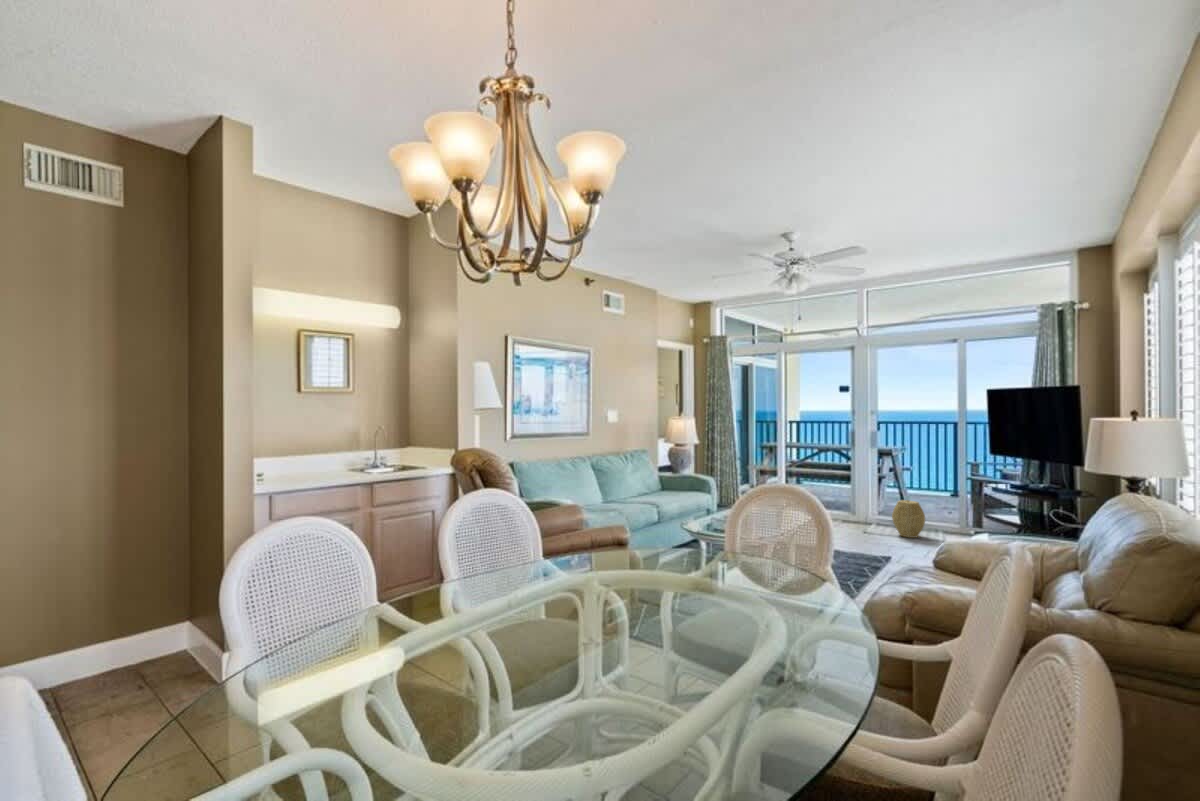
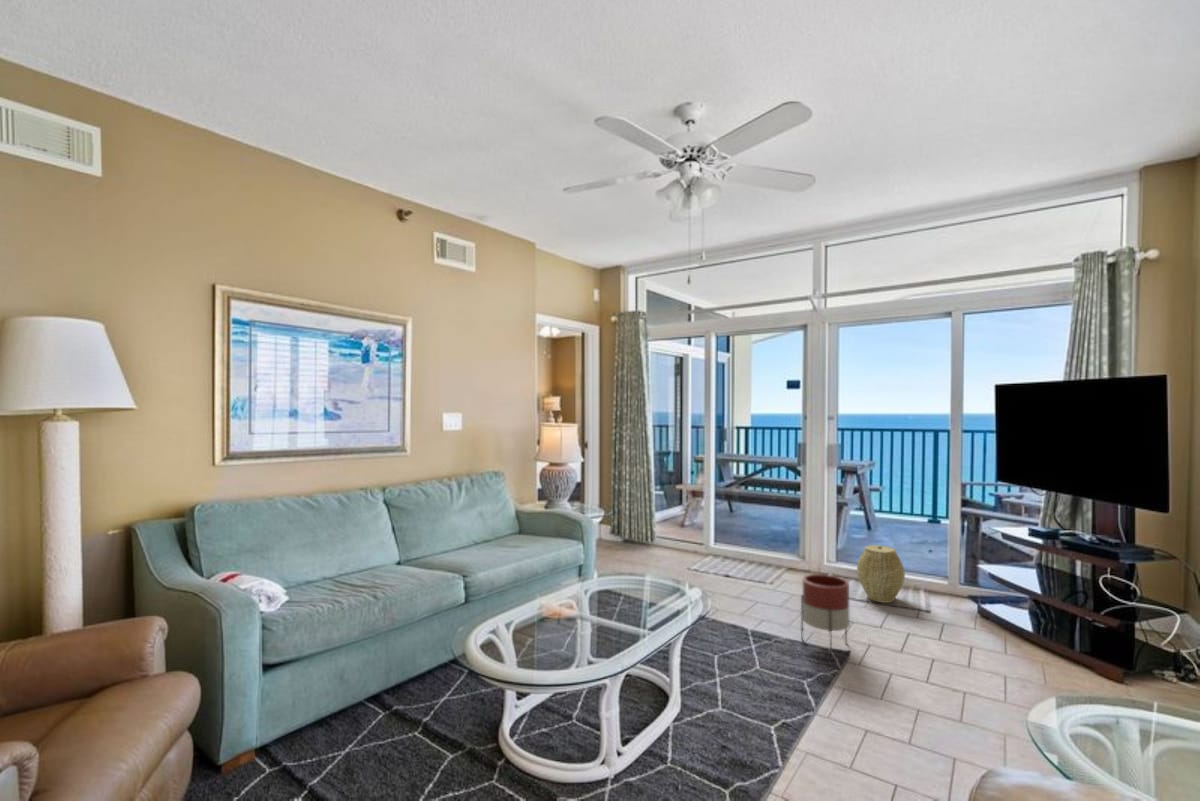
planter: none [856,511,887,559] -> present [801,574,850,649]

